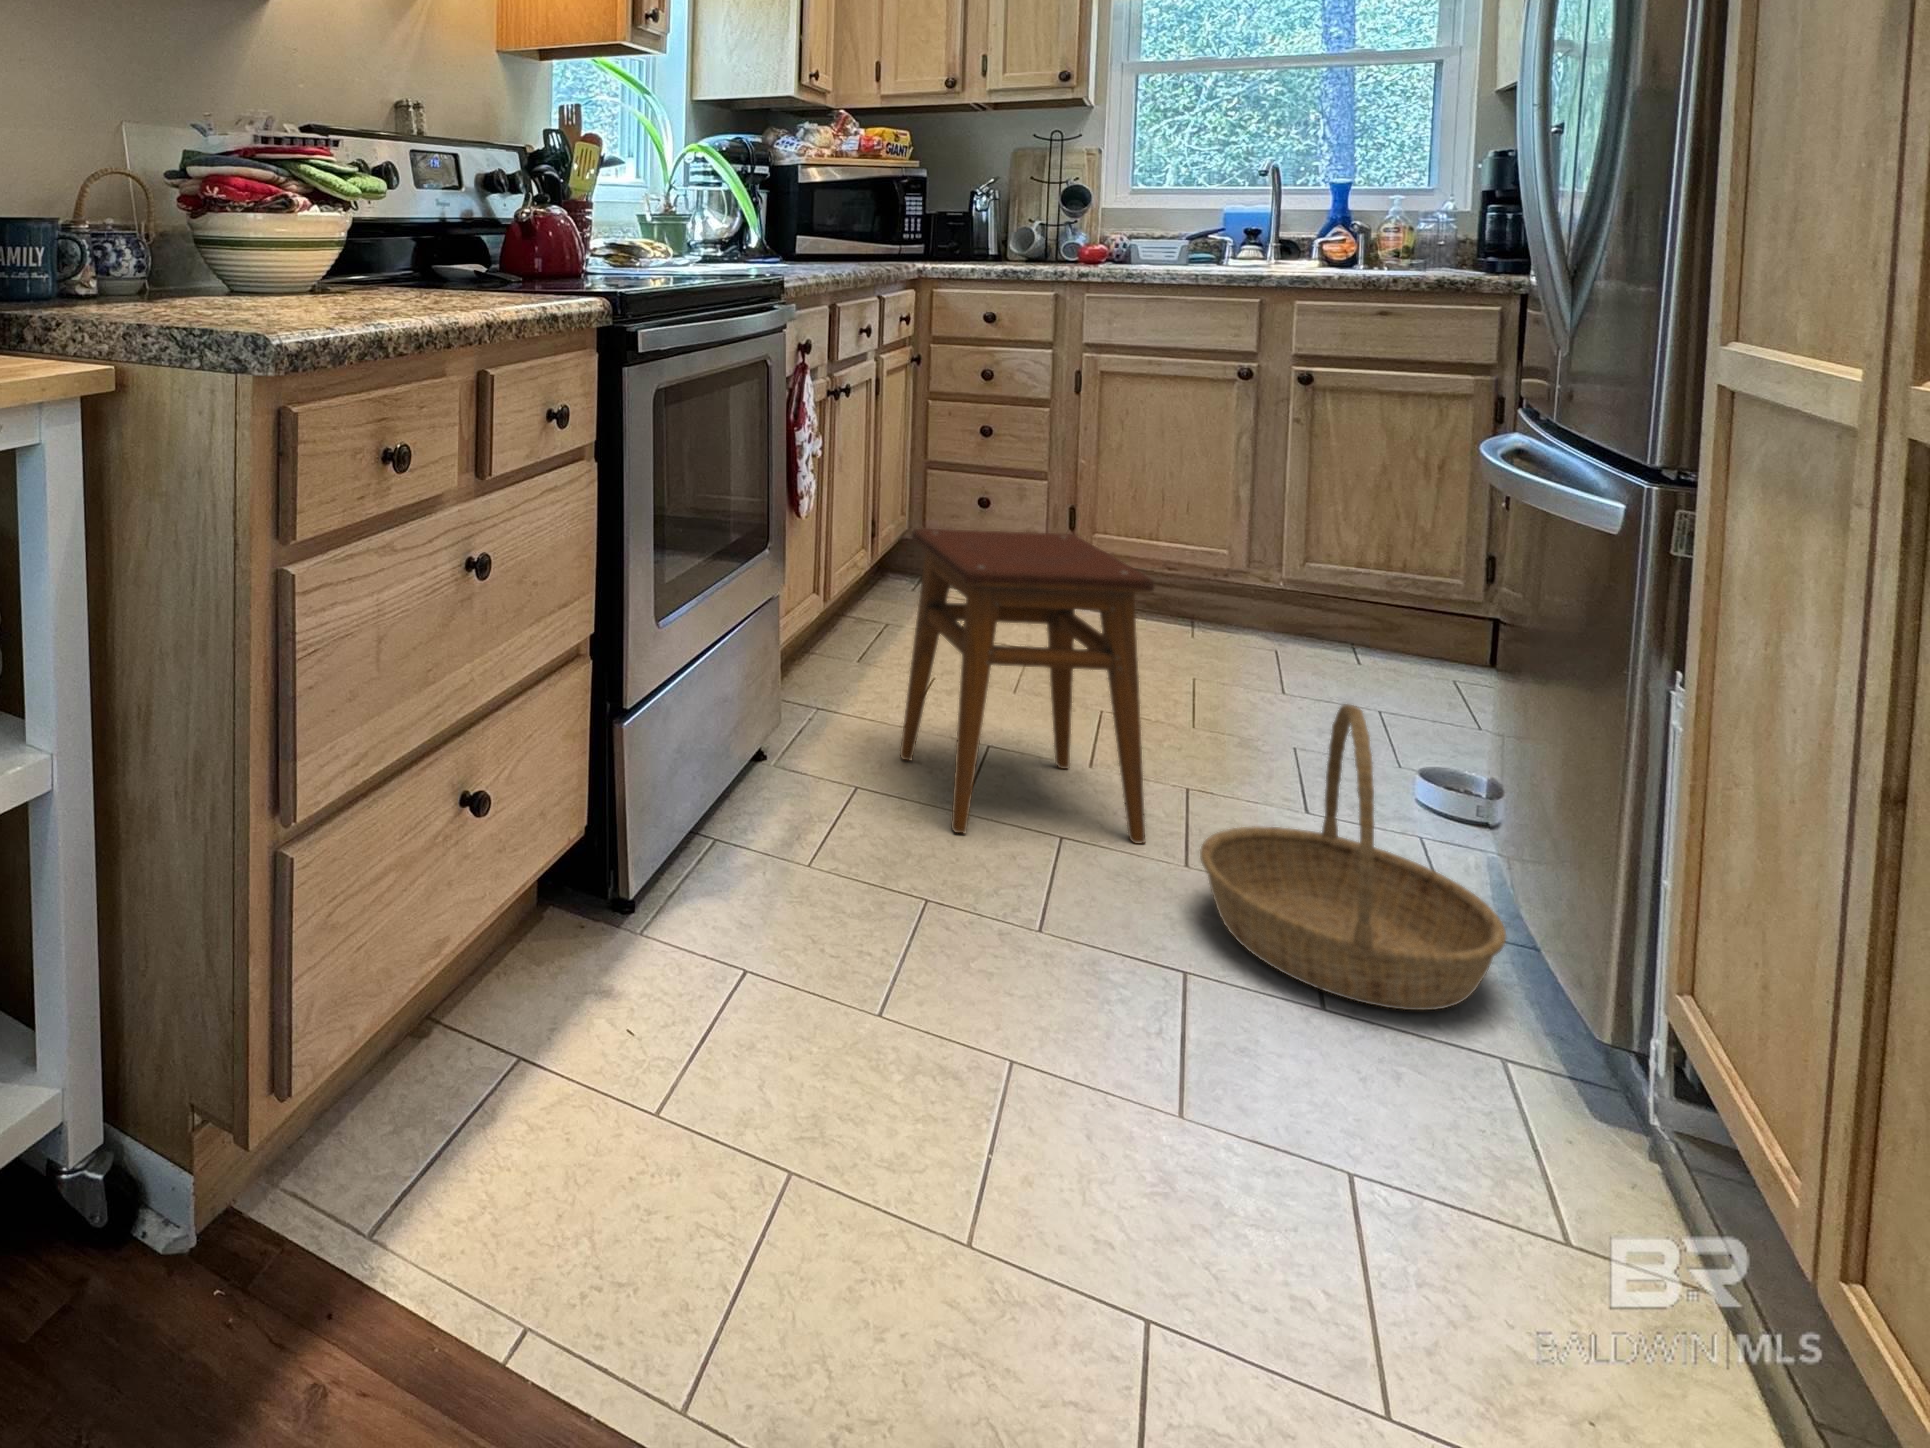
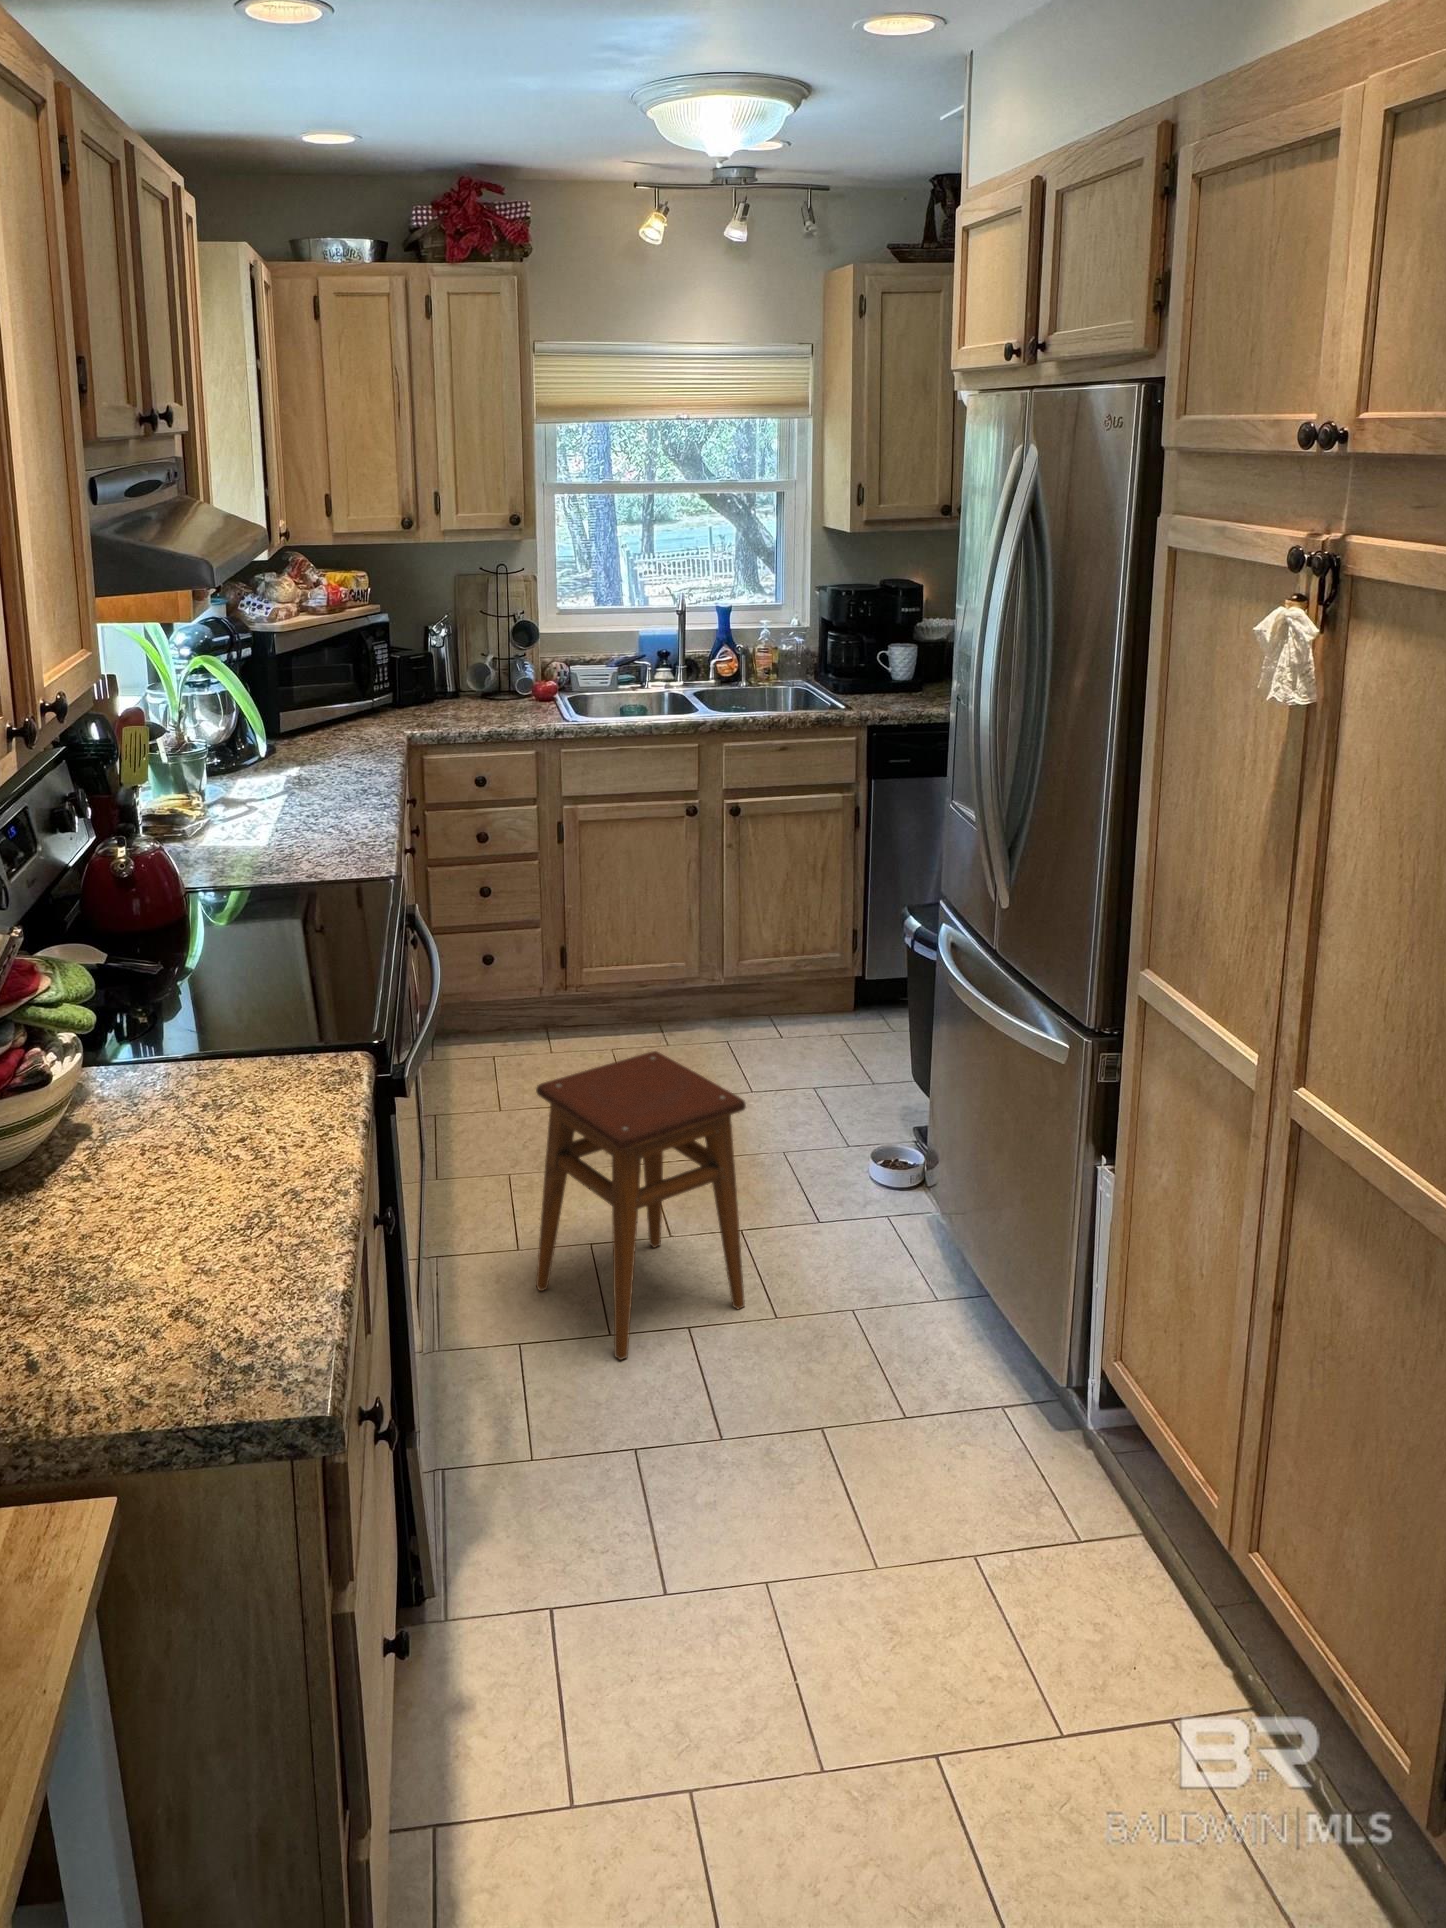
basket: present [1200,704,1506,1010] -> none [805,1178,989,1401]

